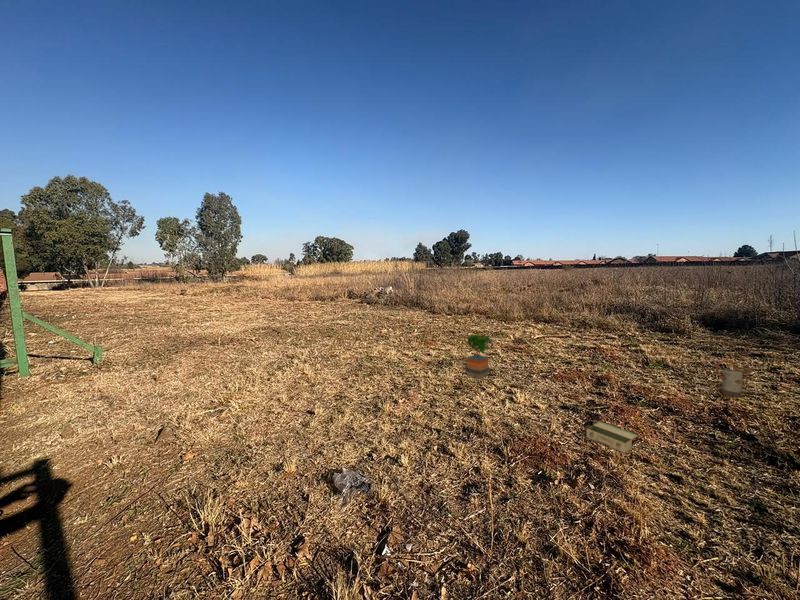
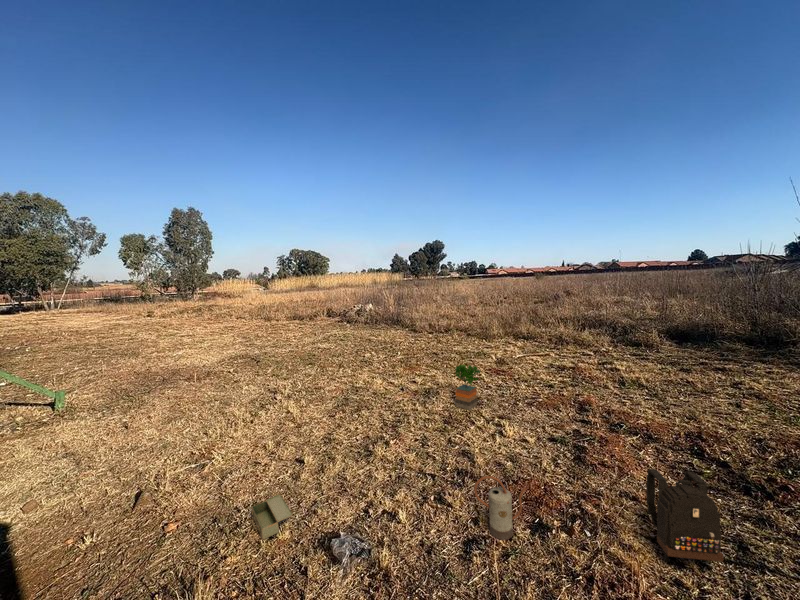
watering can: present [716,360,752,397] -> present [474,476,527,540]
toolbox: present [587,421,637,453] -> present [251,495,292,539]
backpack: none [657,423,737,517] -> present [646,469,723,562]

